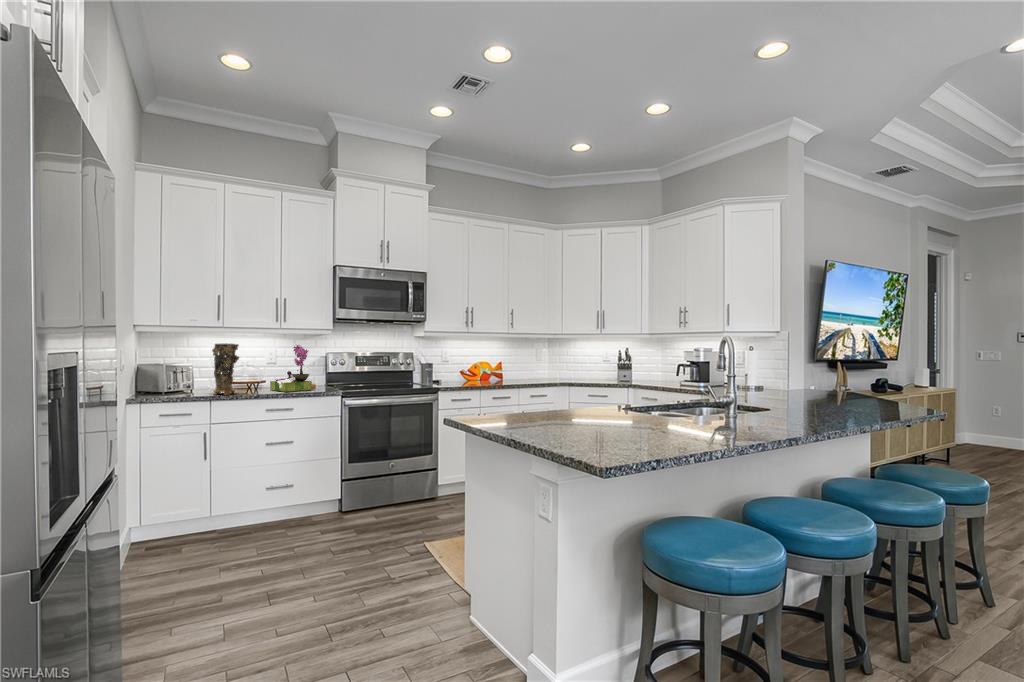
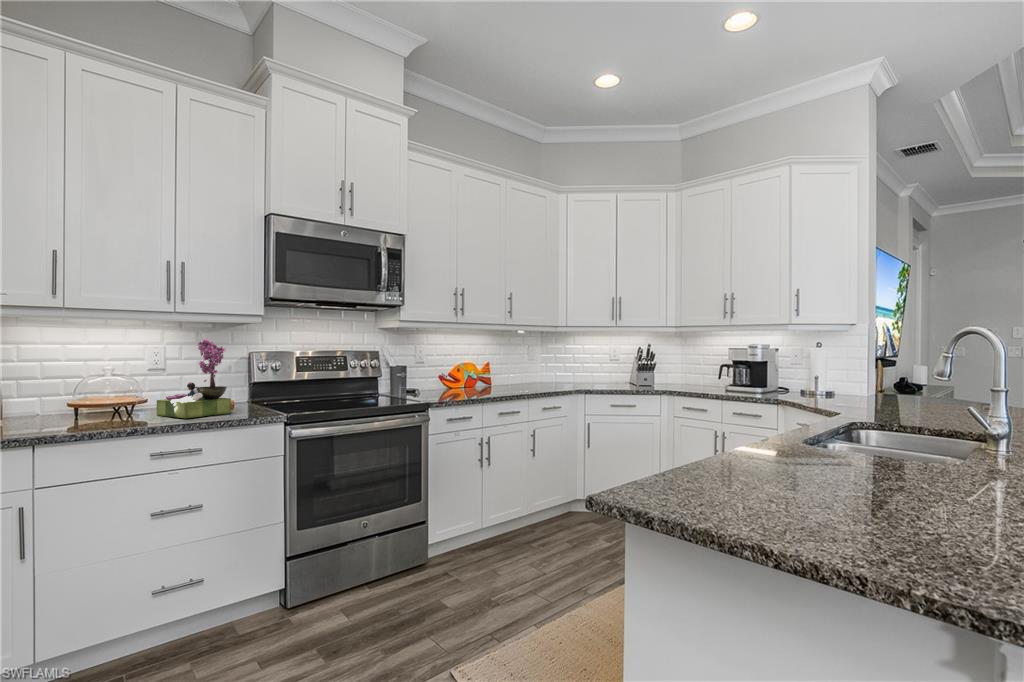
decorative vase: present [212,343,239,395] -> none [41,336,98,430]

